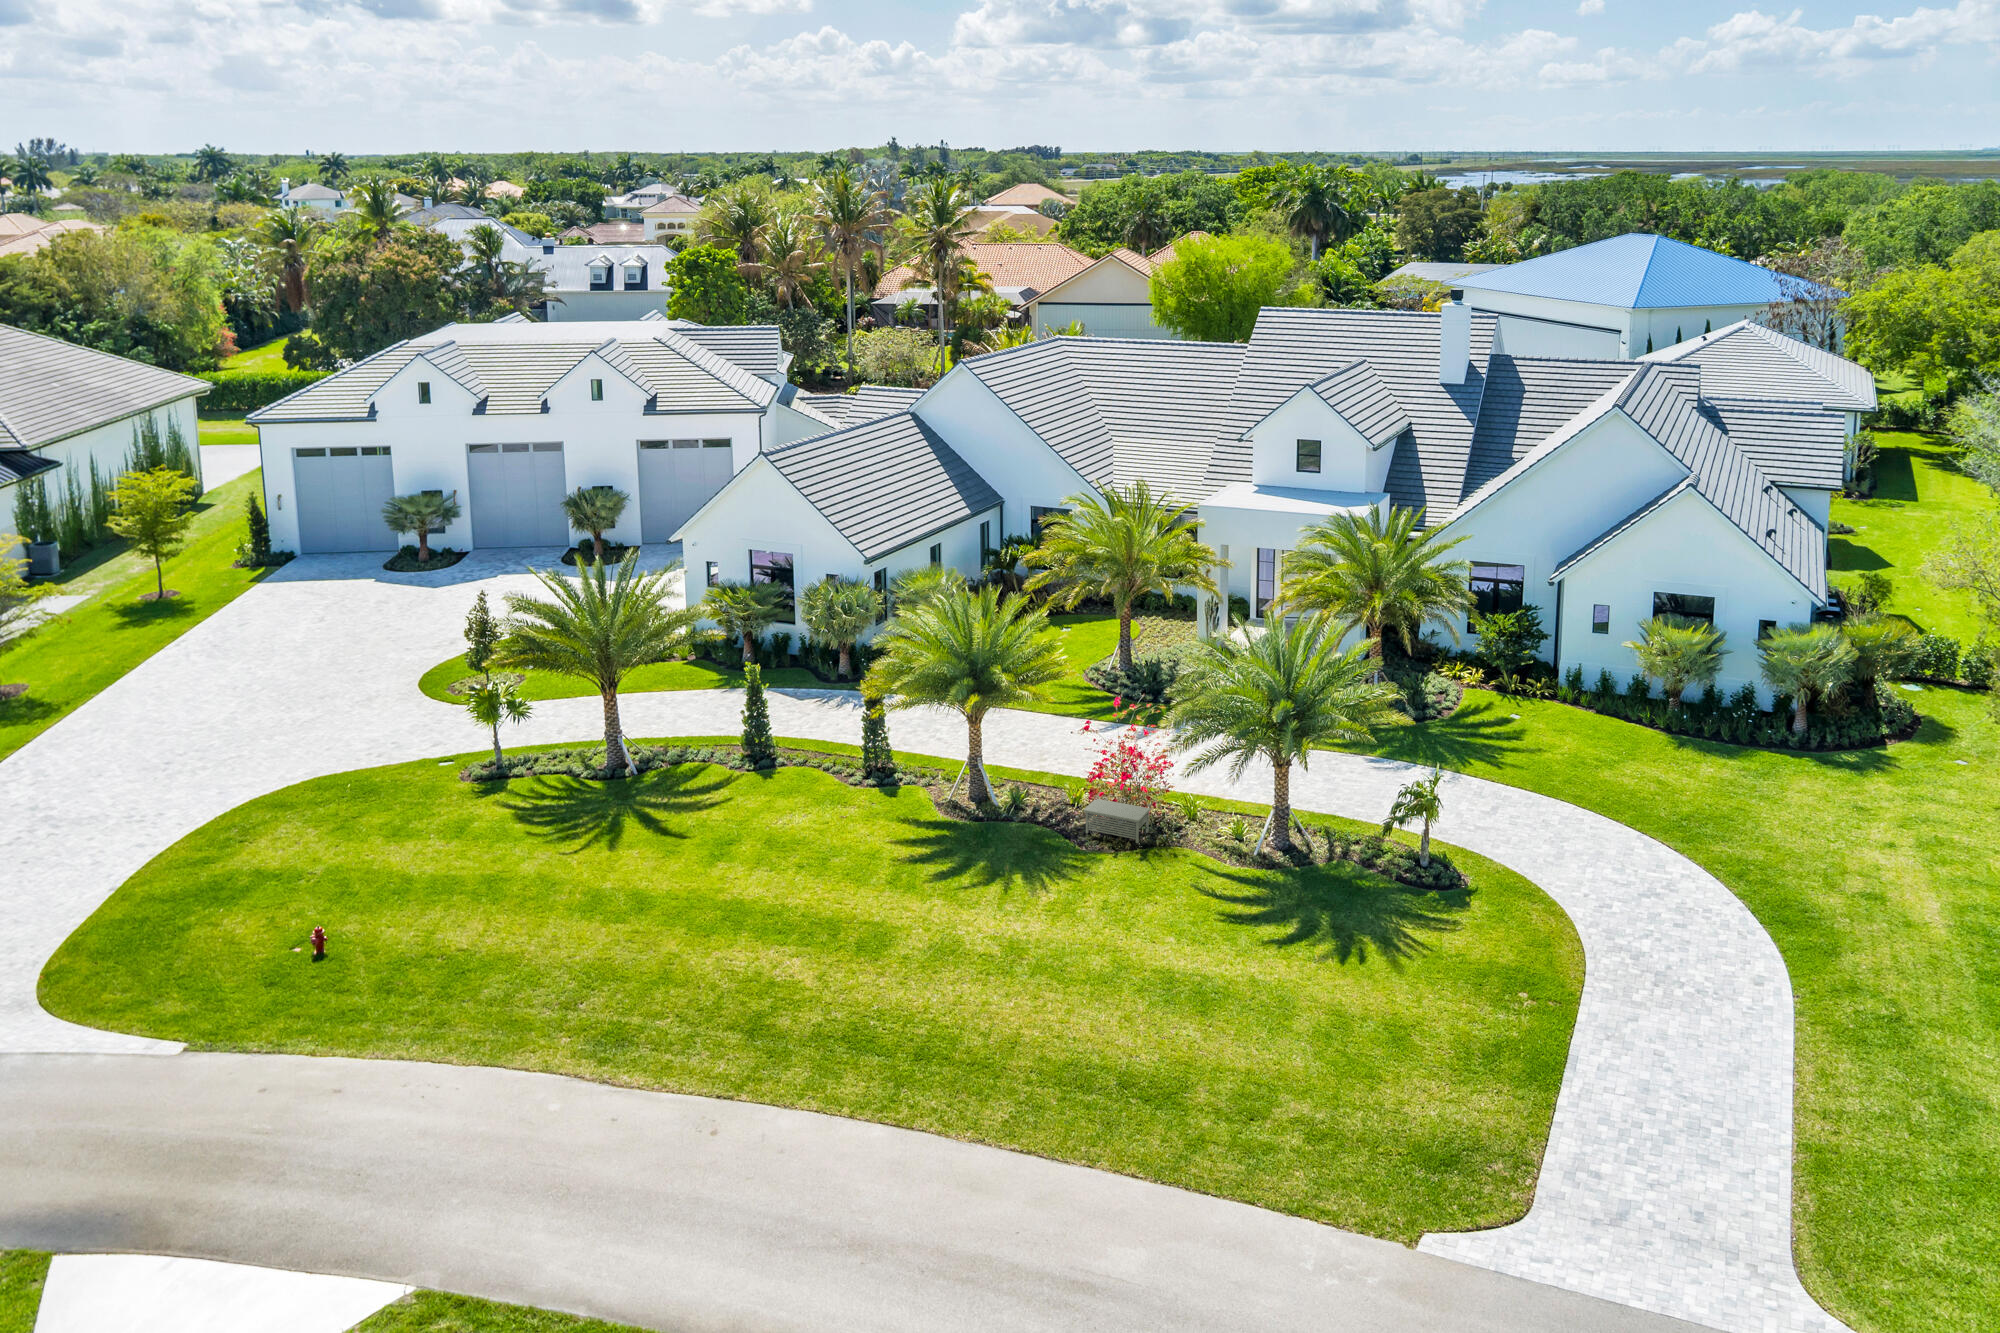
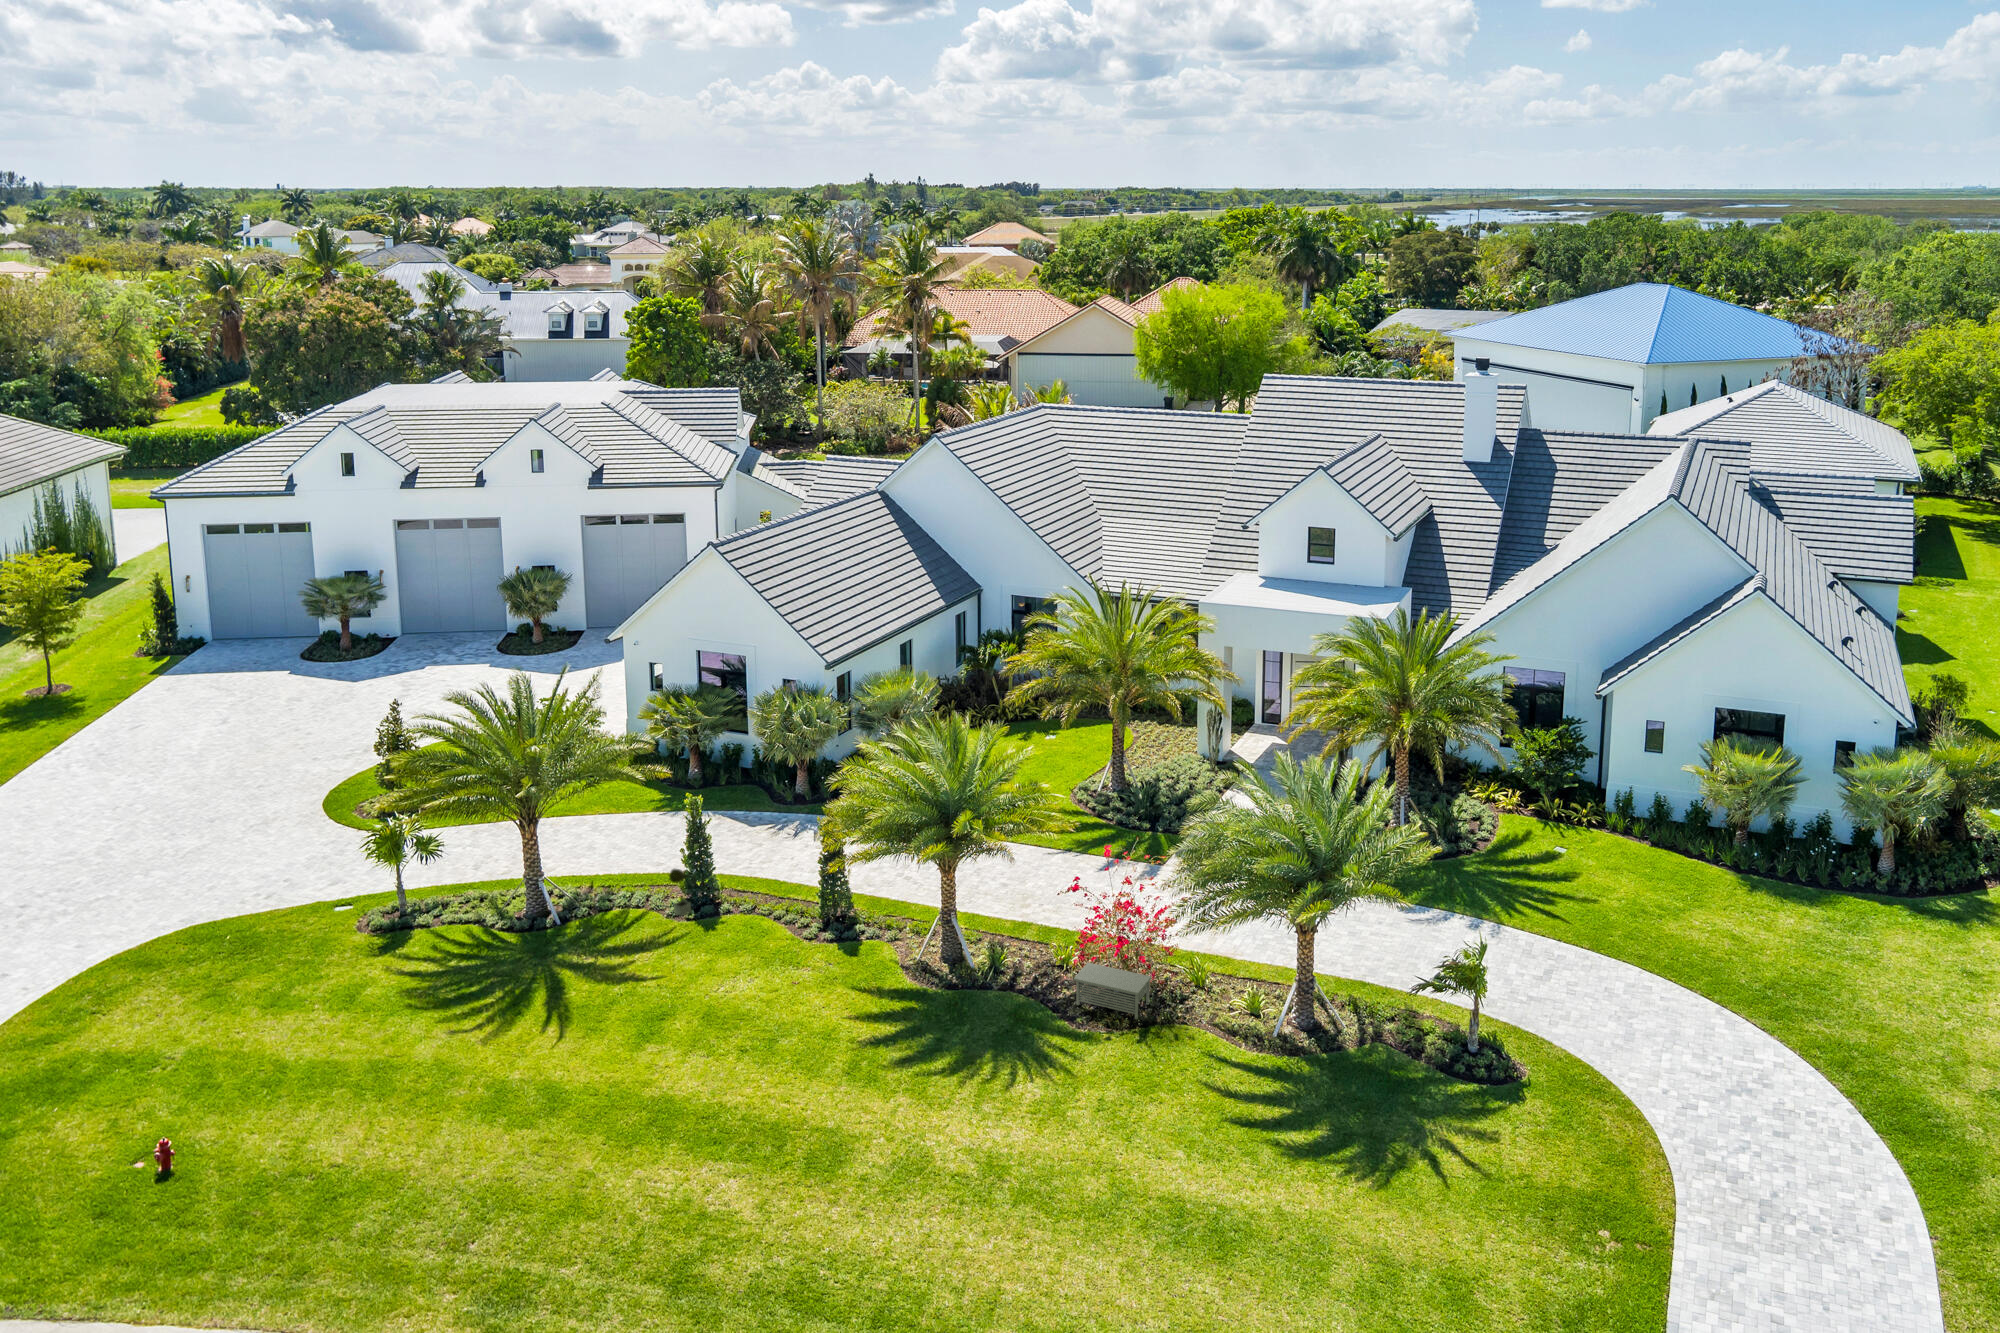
potted tree: none [731,727,751,769] -> present [669,869,691,916]

